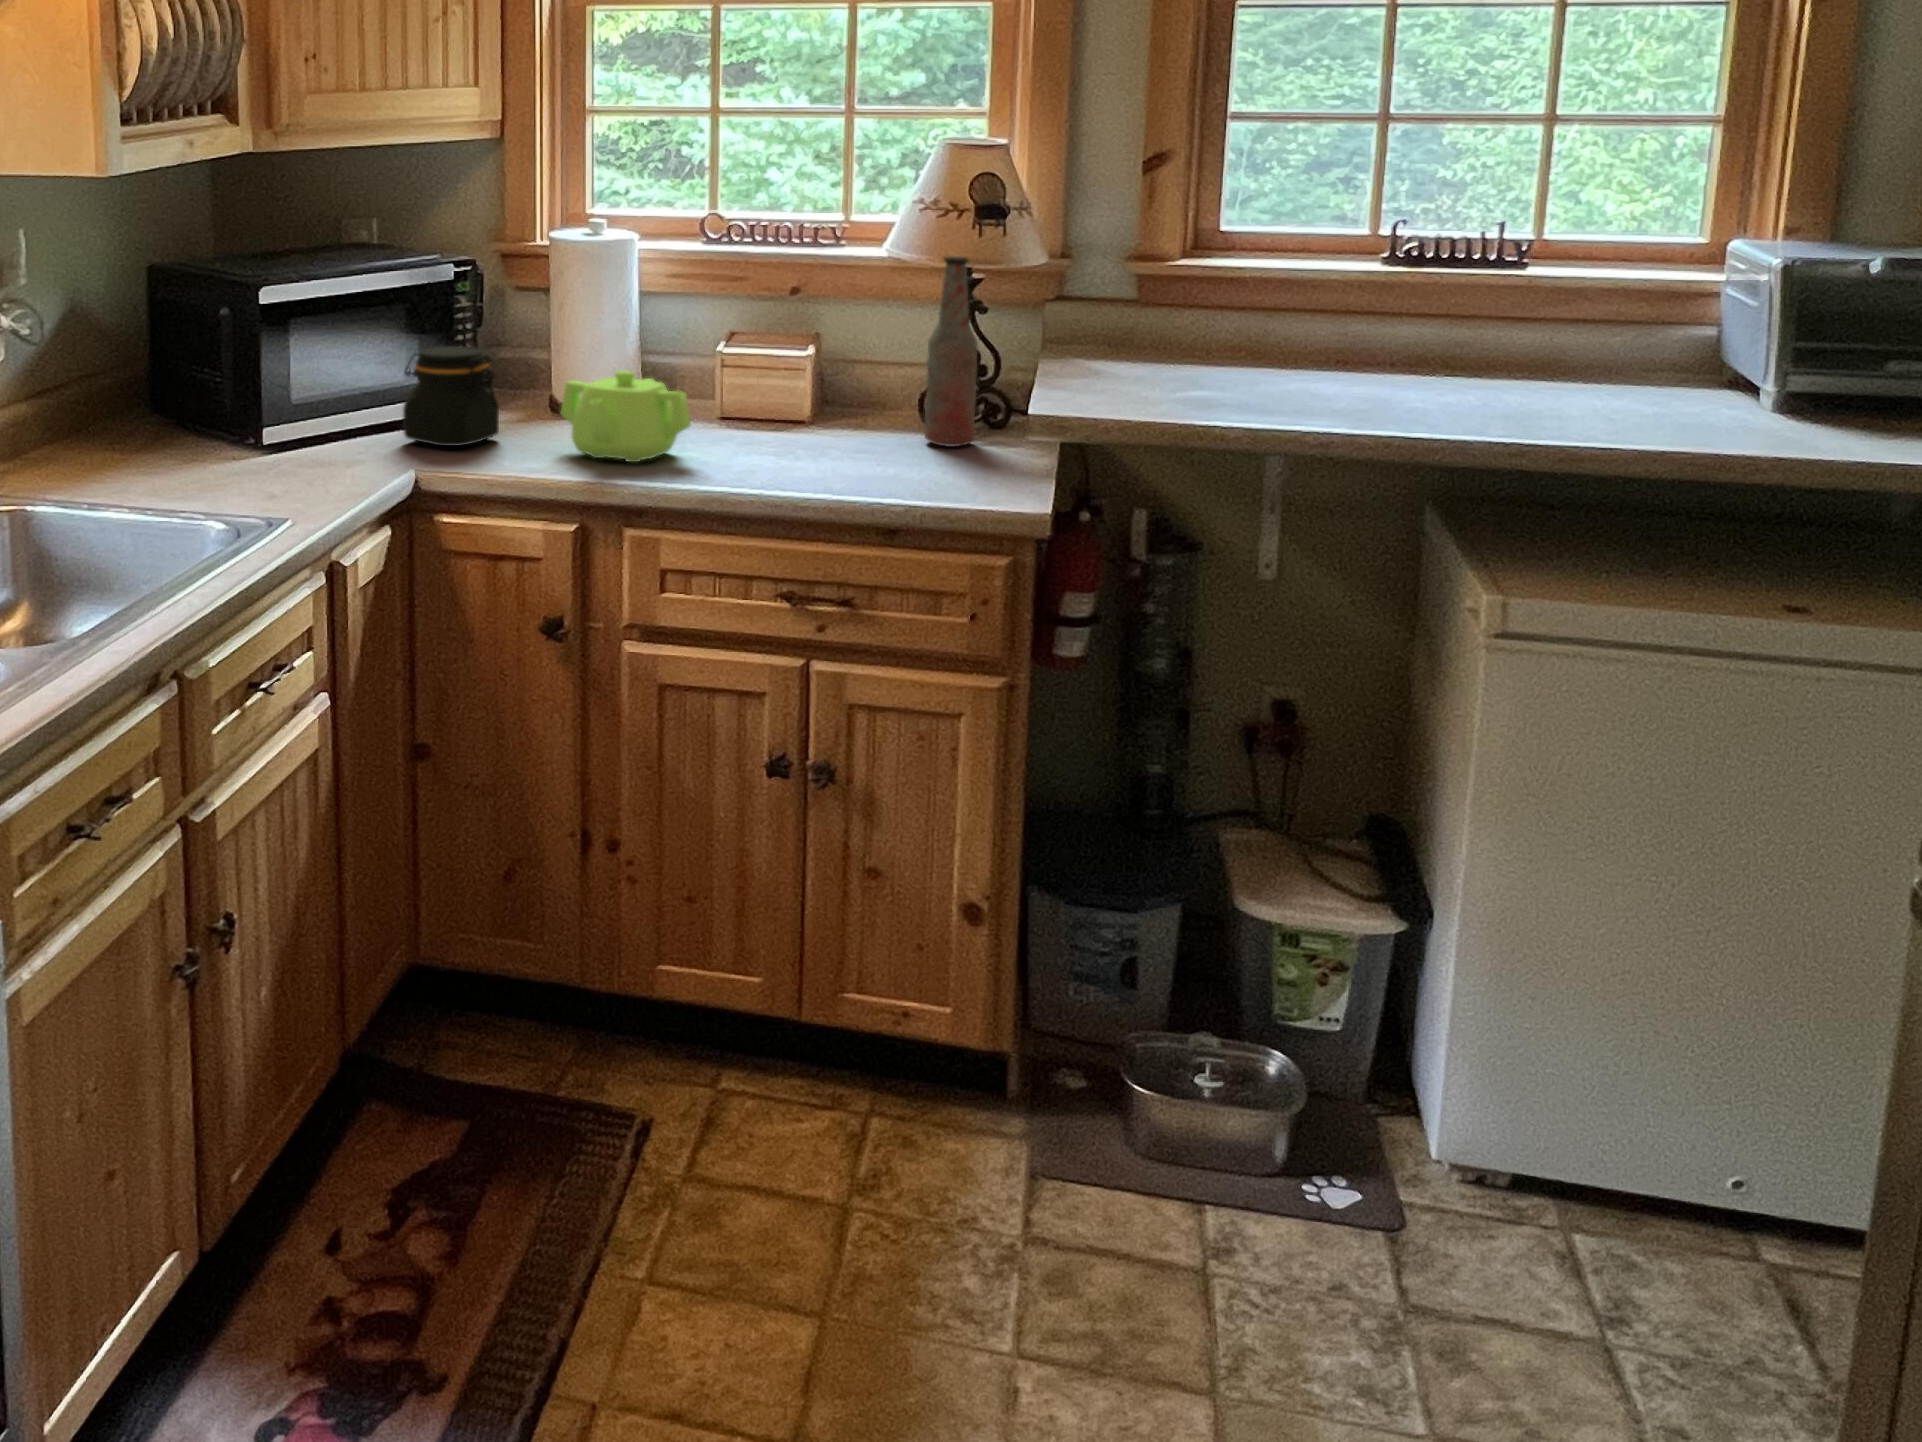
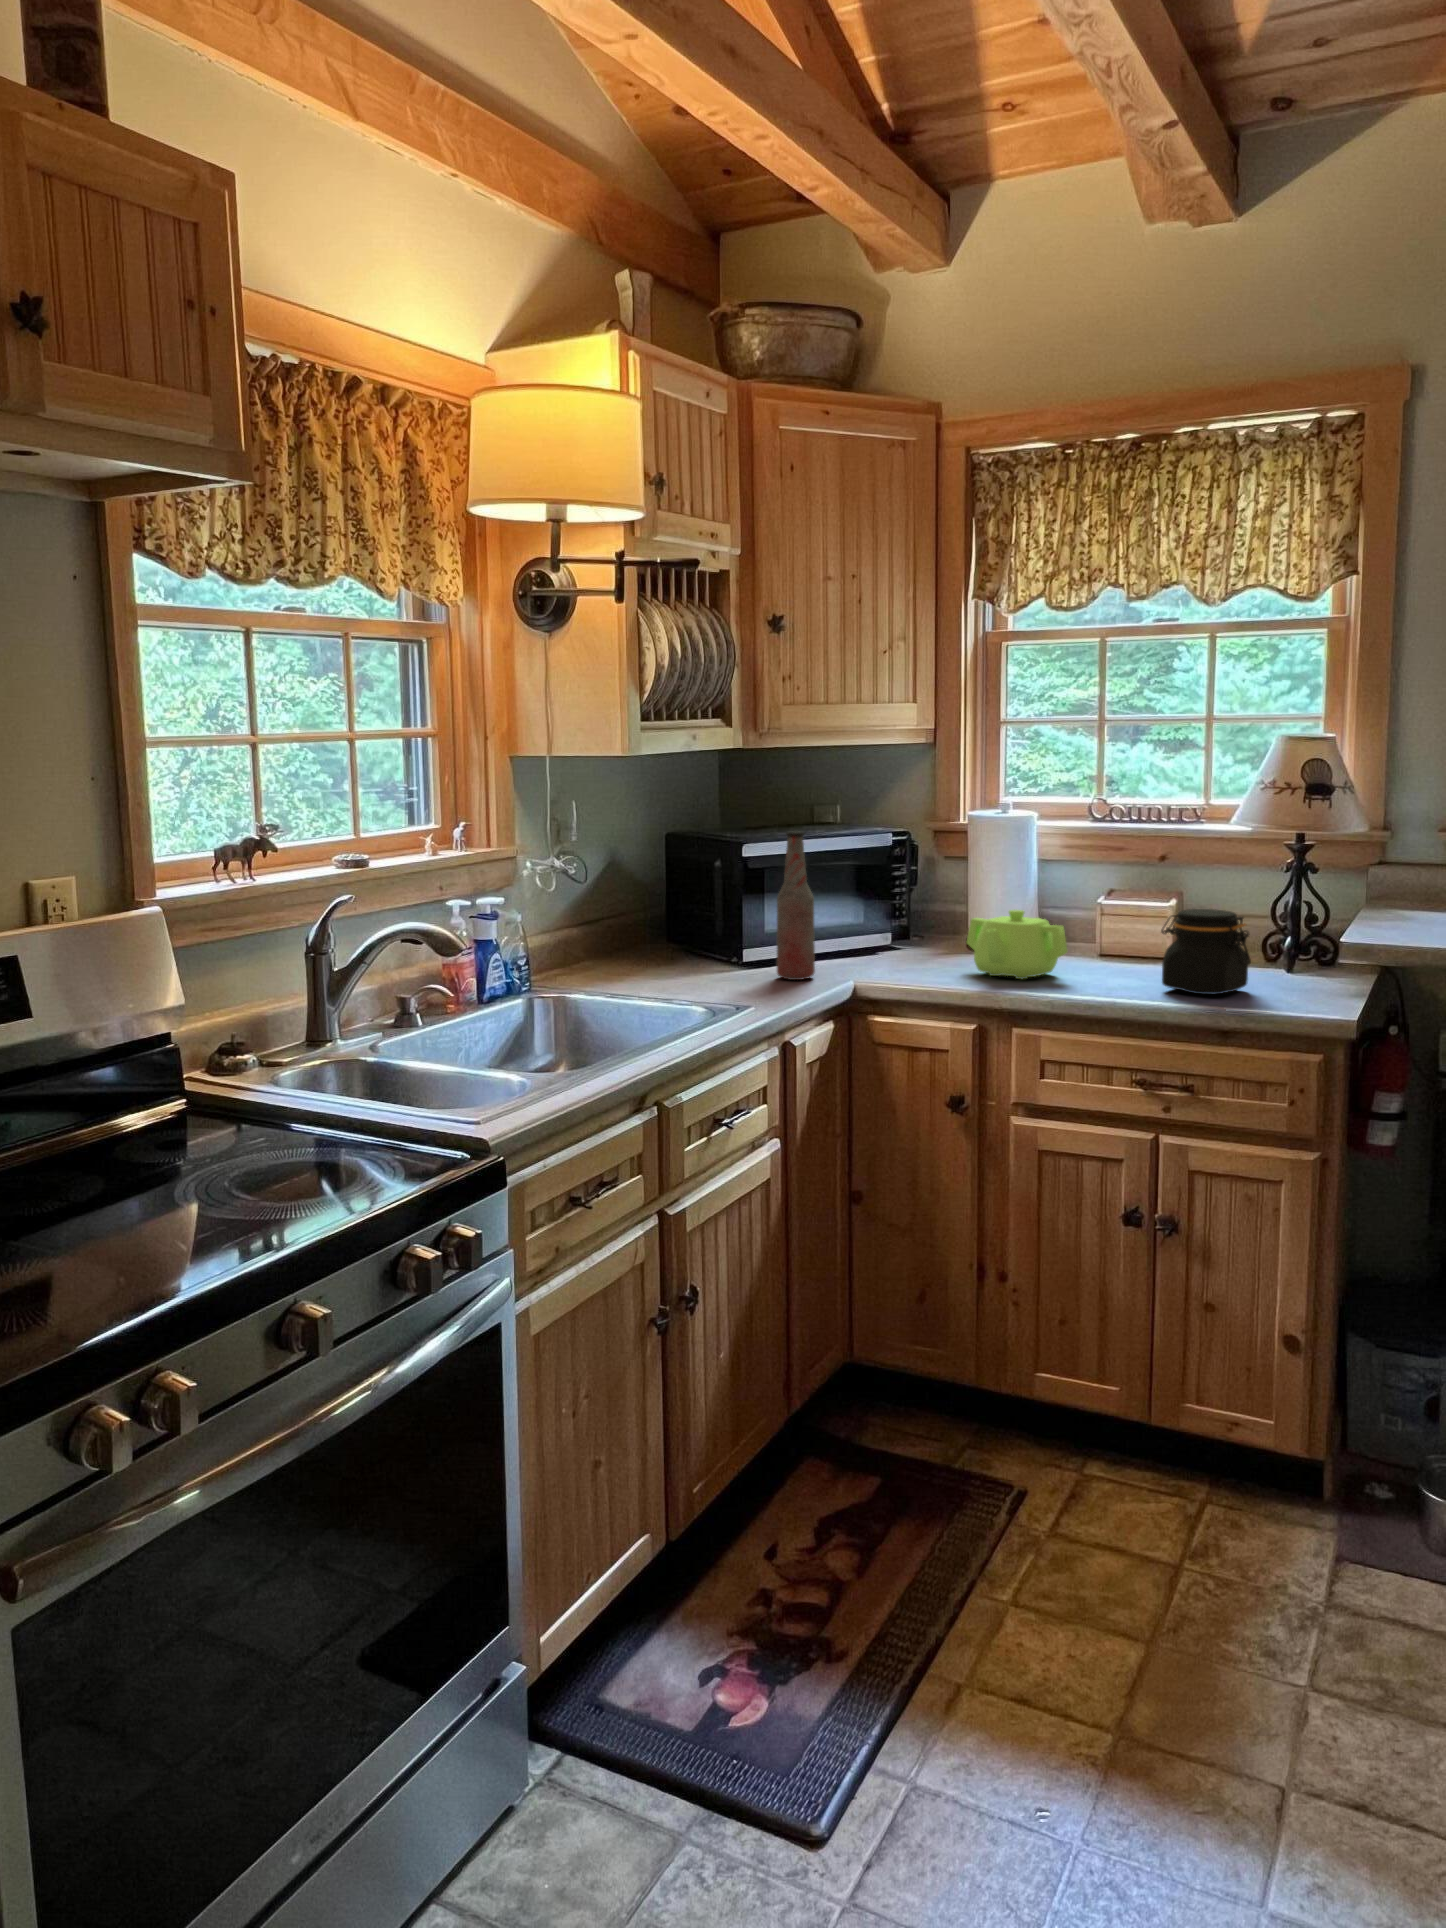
bottle: present [924,257,977,447] -> present [777,831,815,980]
jar: present [403,346,499,446] -> present [1161,909,1251,994]

